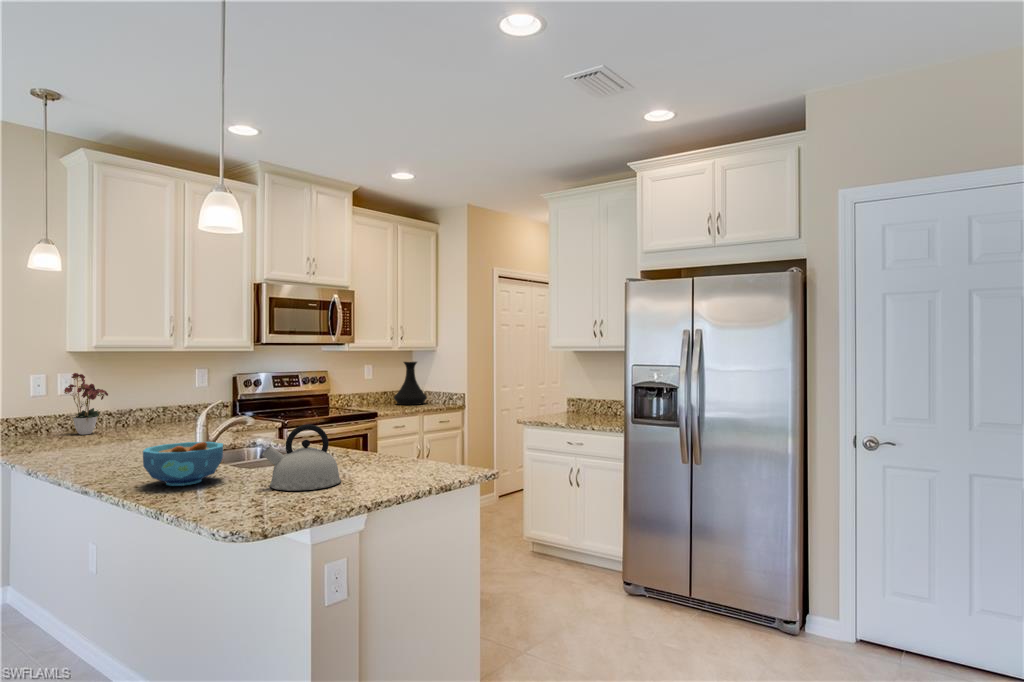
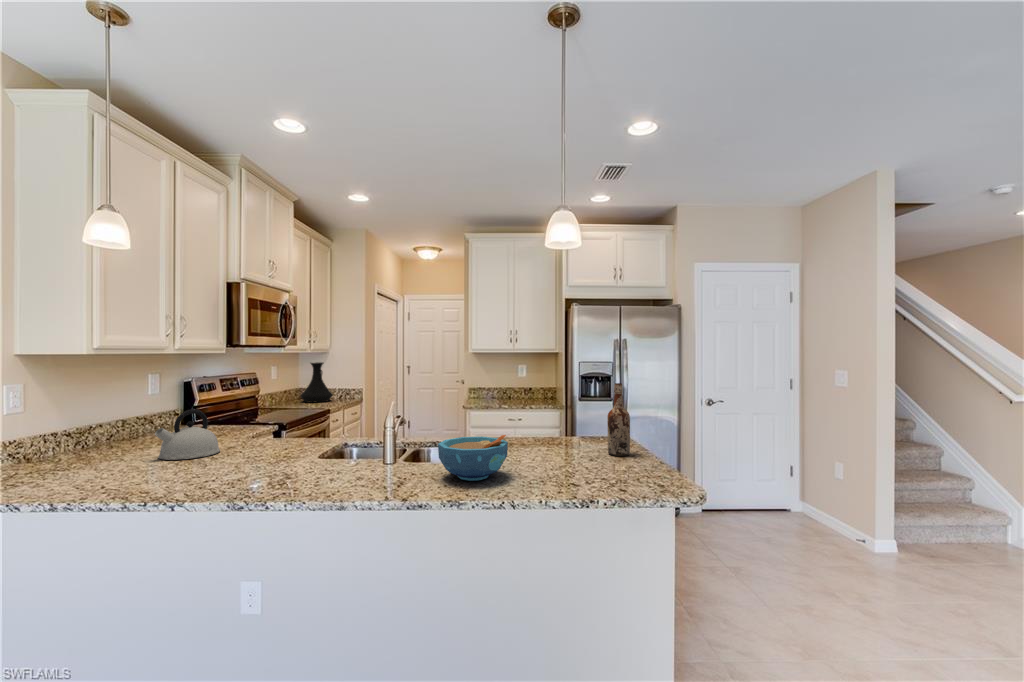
flower arrangement: present [64,373,108,435] -> none [25,379,104,464]
wine bottle: none [365,394,394,490] -> present [607,383,630,456]
kettle: present [263,424,341,491] -> present [155,409,220,460]

